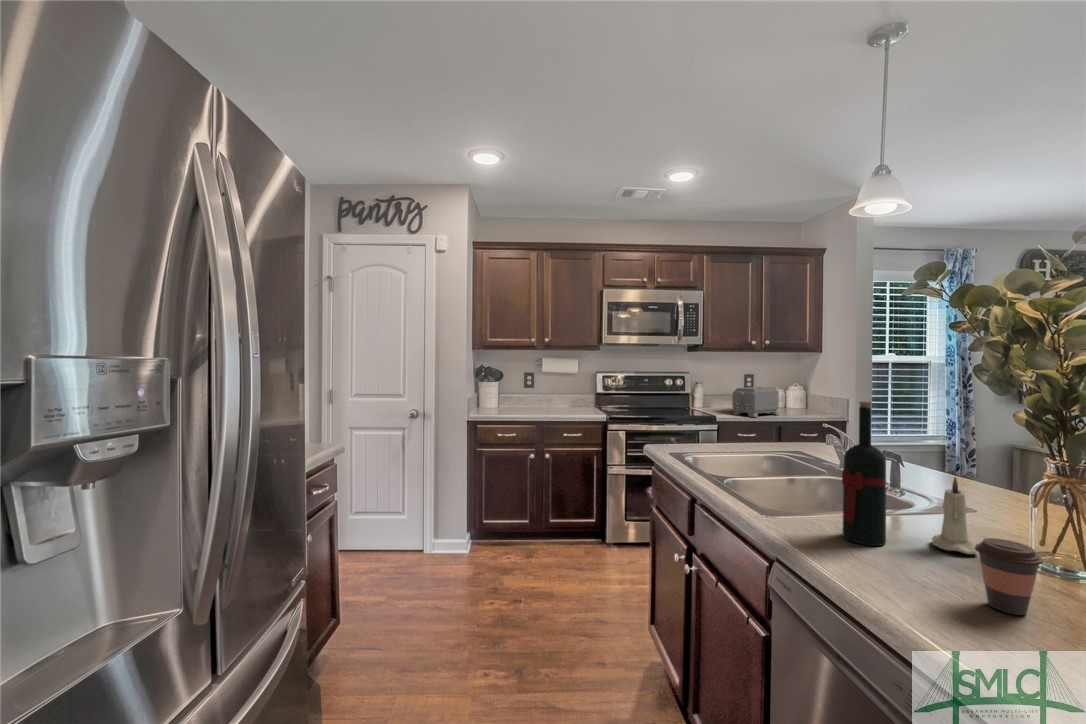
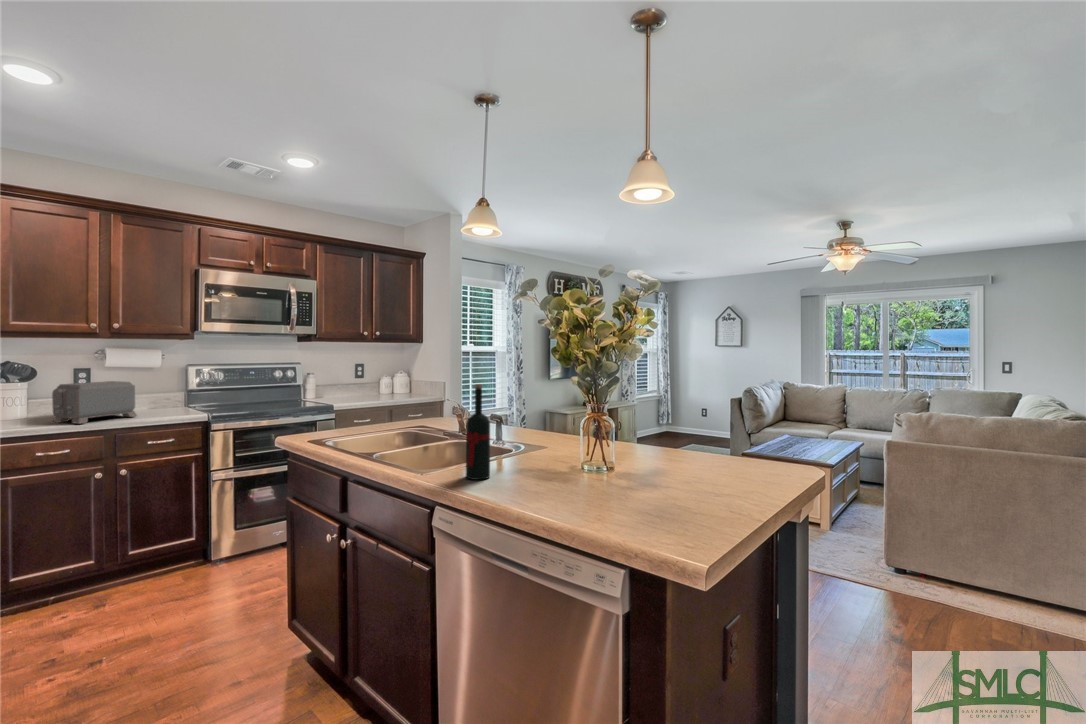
toaster: present [732,387,779,417] -> present [52,381,137,424]
candle: present [932,477,978,554] -> none [513,427,535,473]
coffee cup: present [975,538,1043,615] -> none [535,457,562,495]

